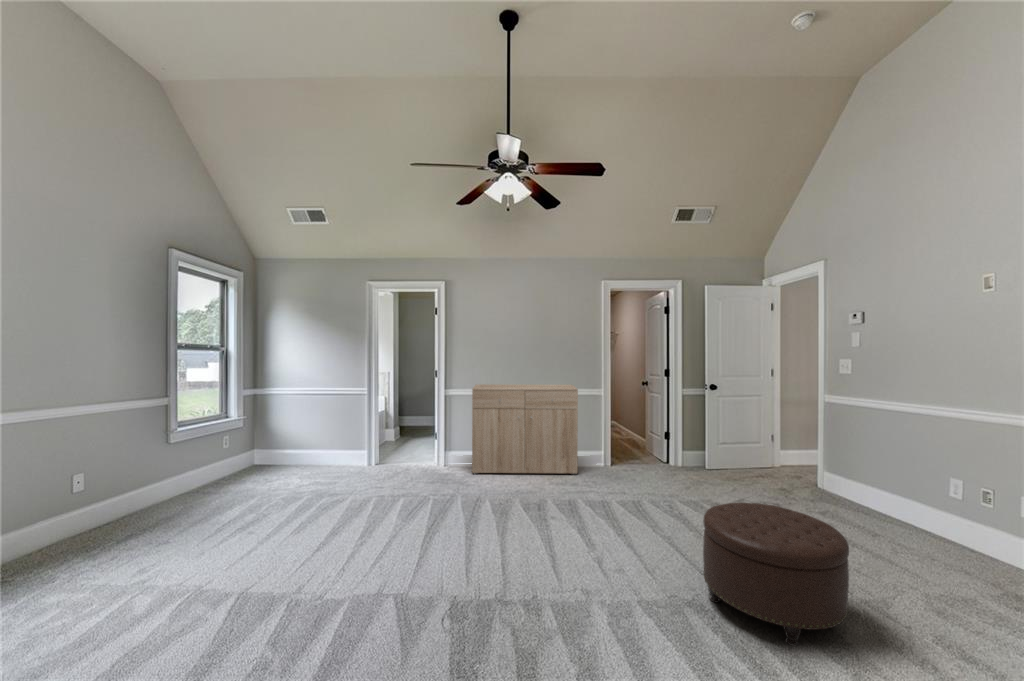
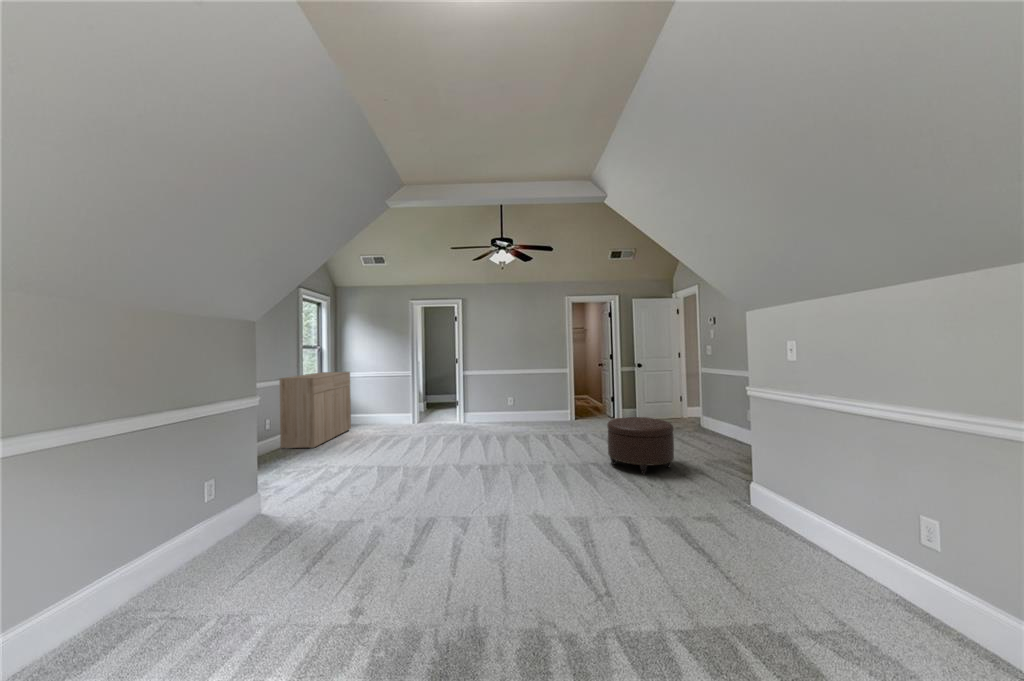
dresser: present [472,384,578,475] -> present [280,372,351,449]

